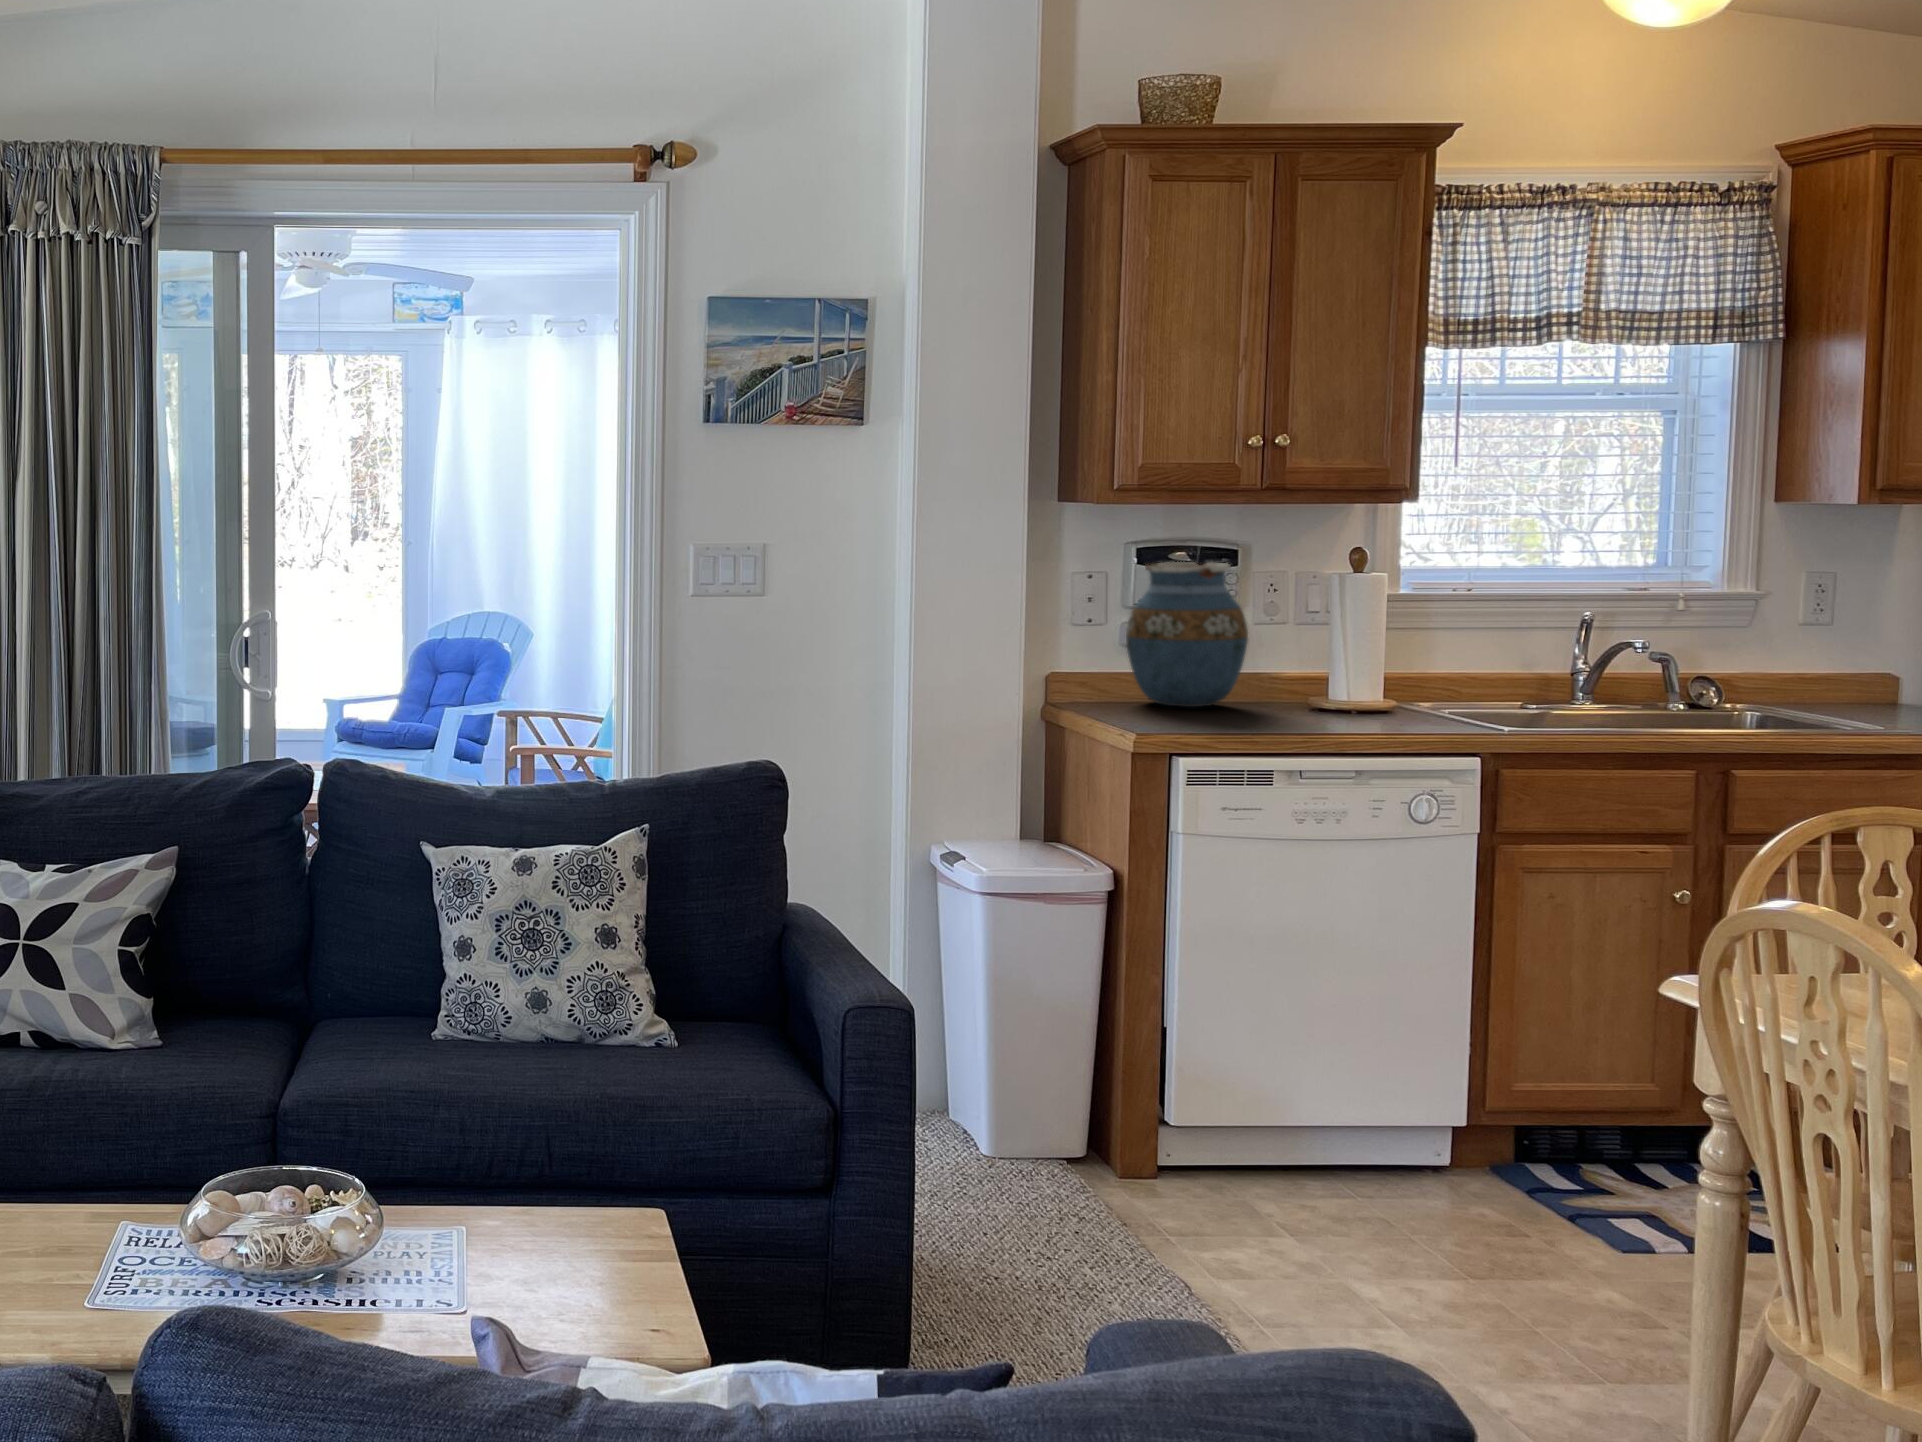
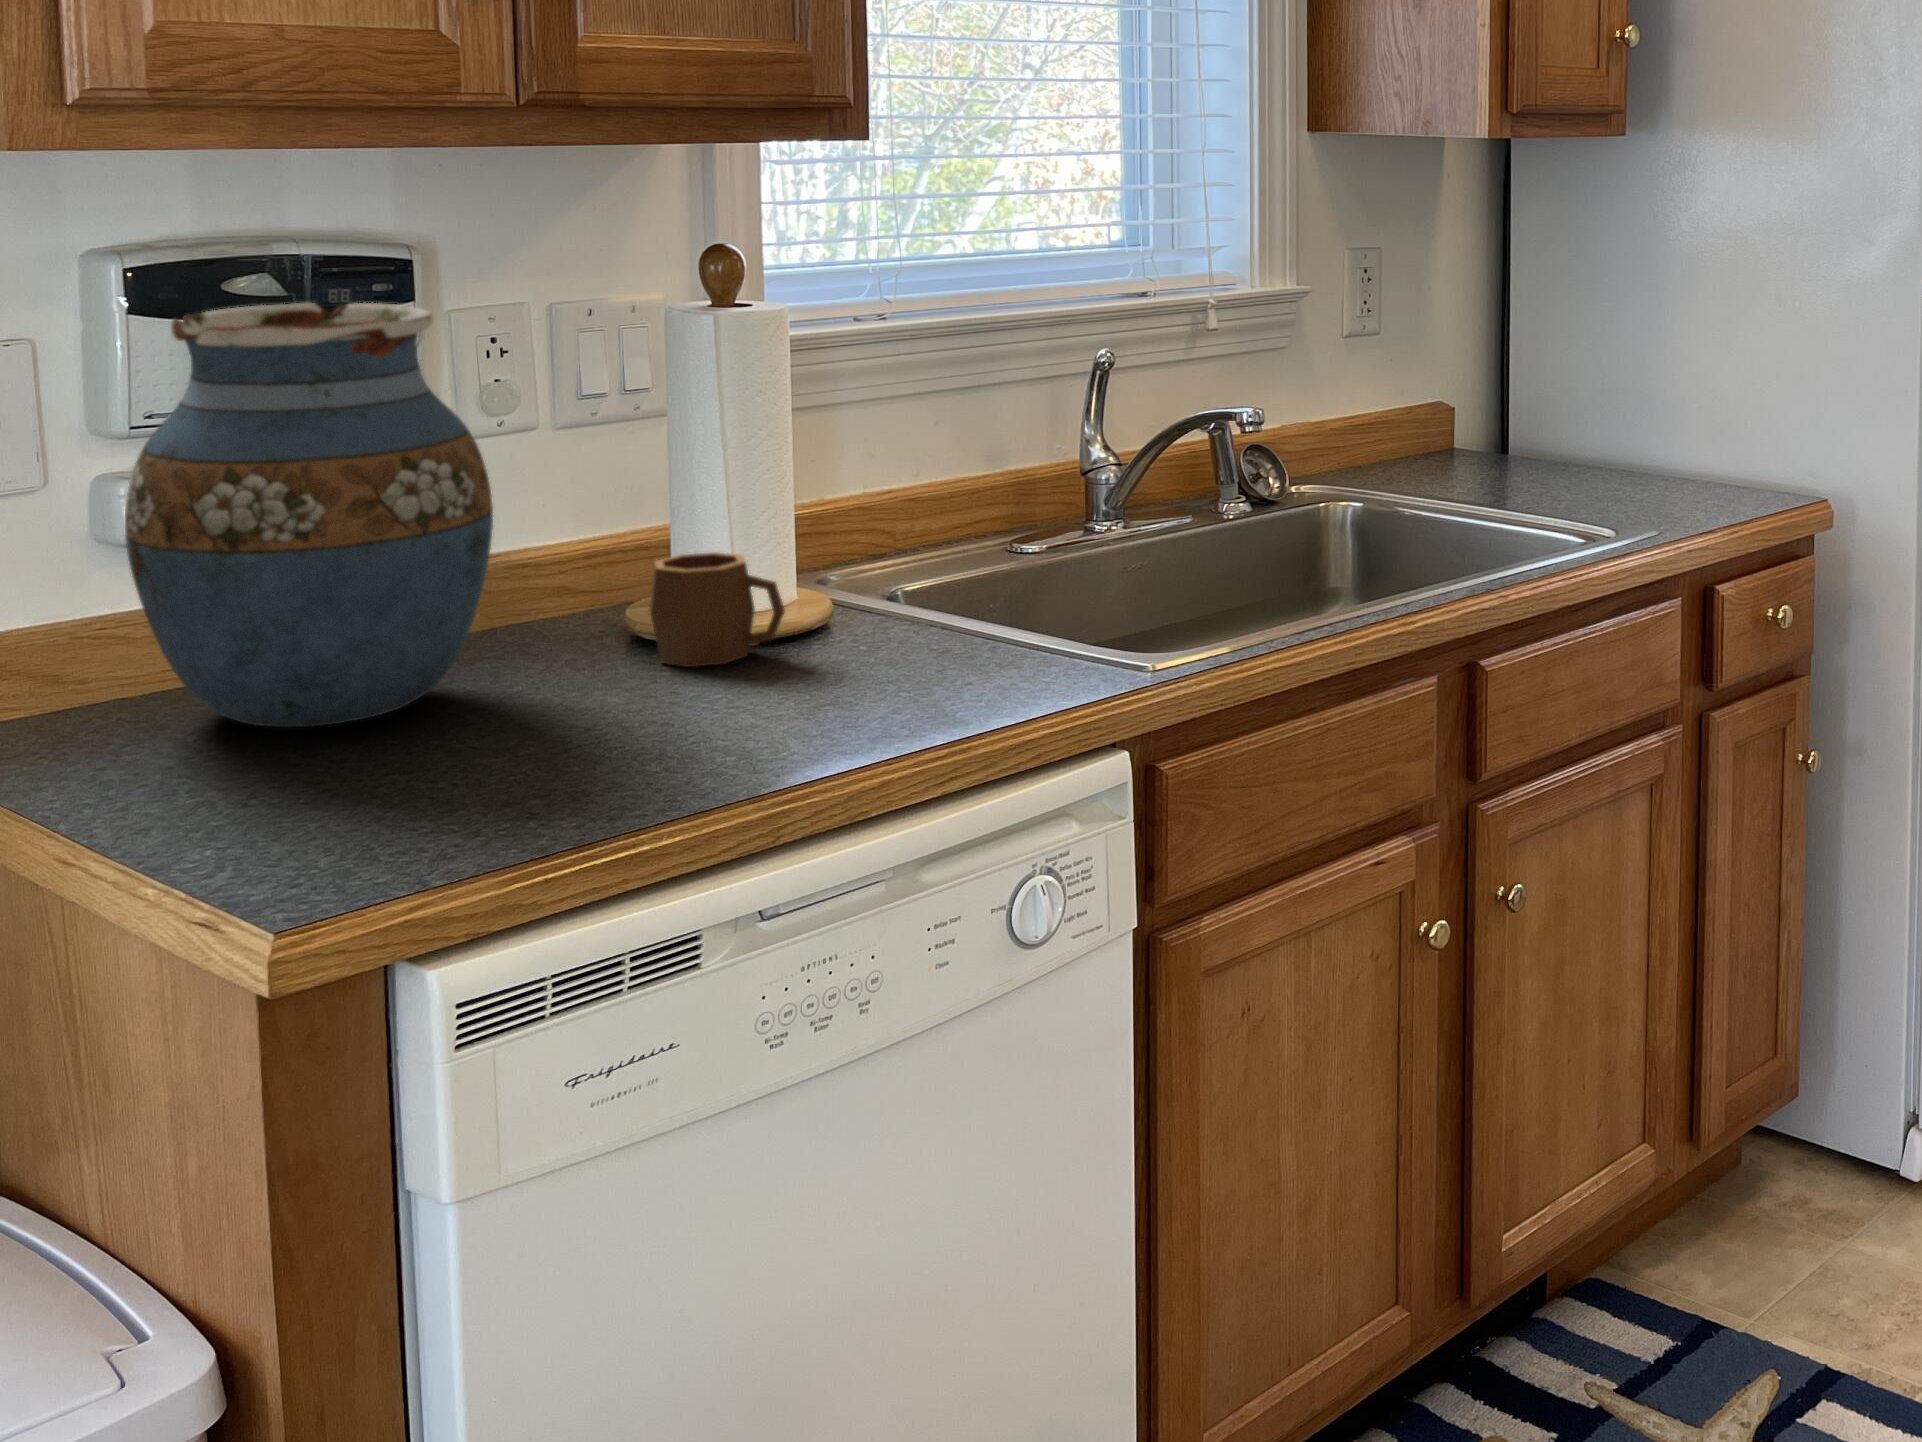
mug: none [1310,670,1365,711] -> present [649,552,785,667]

